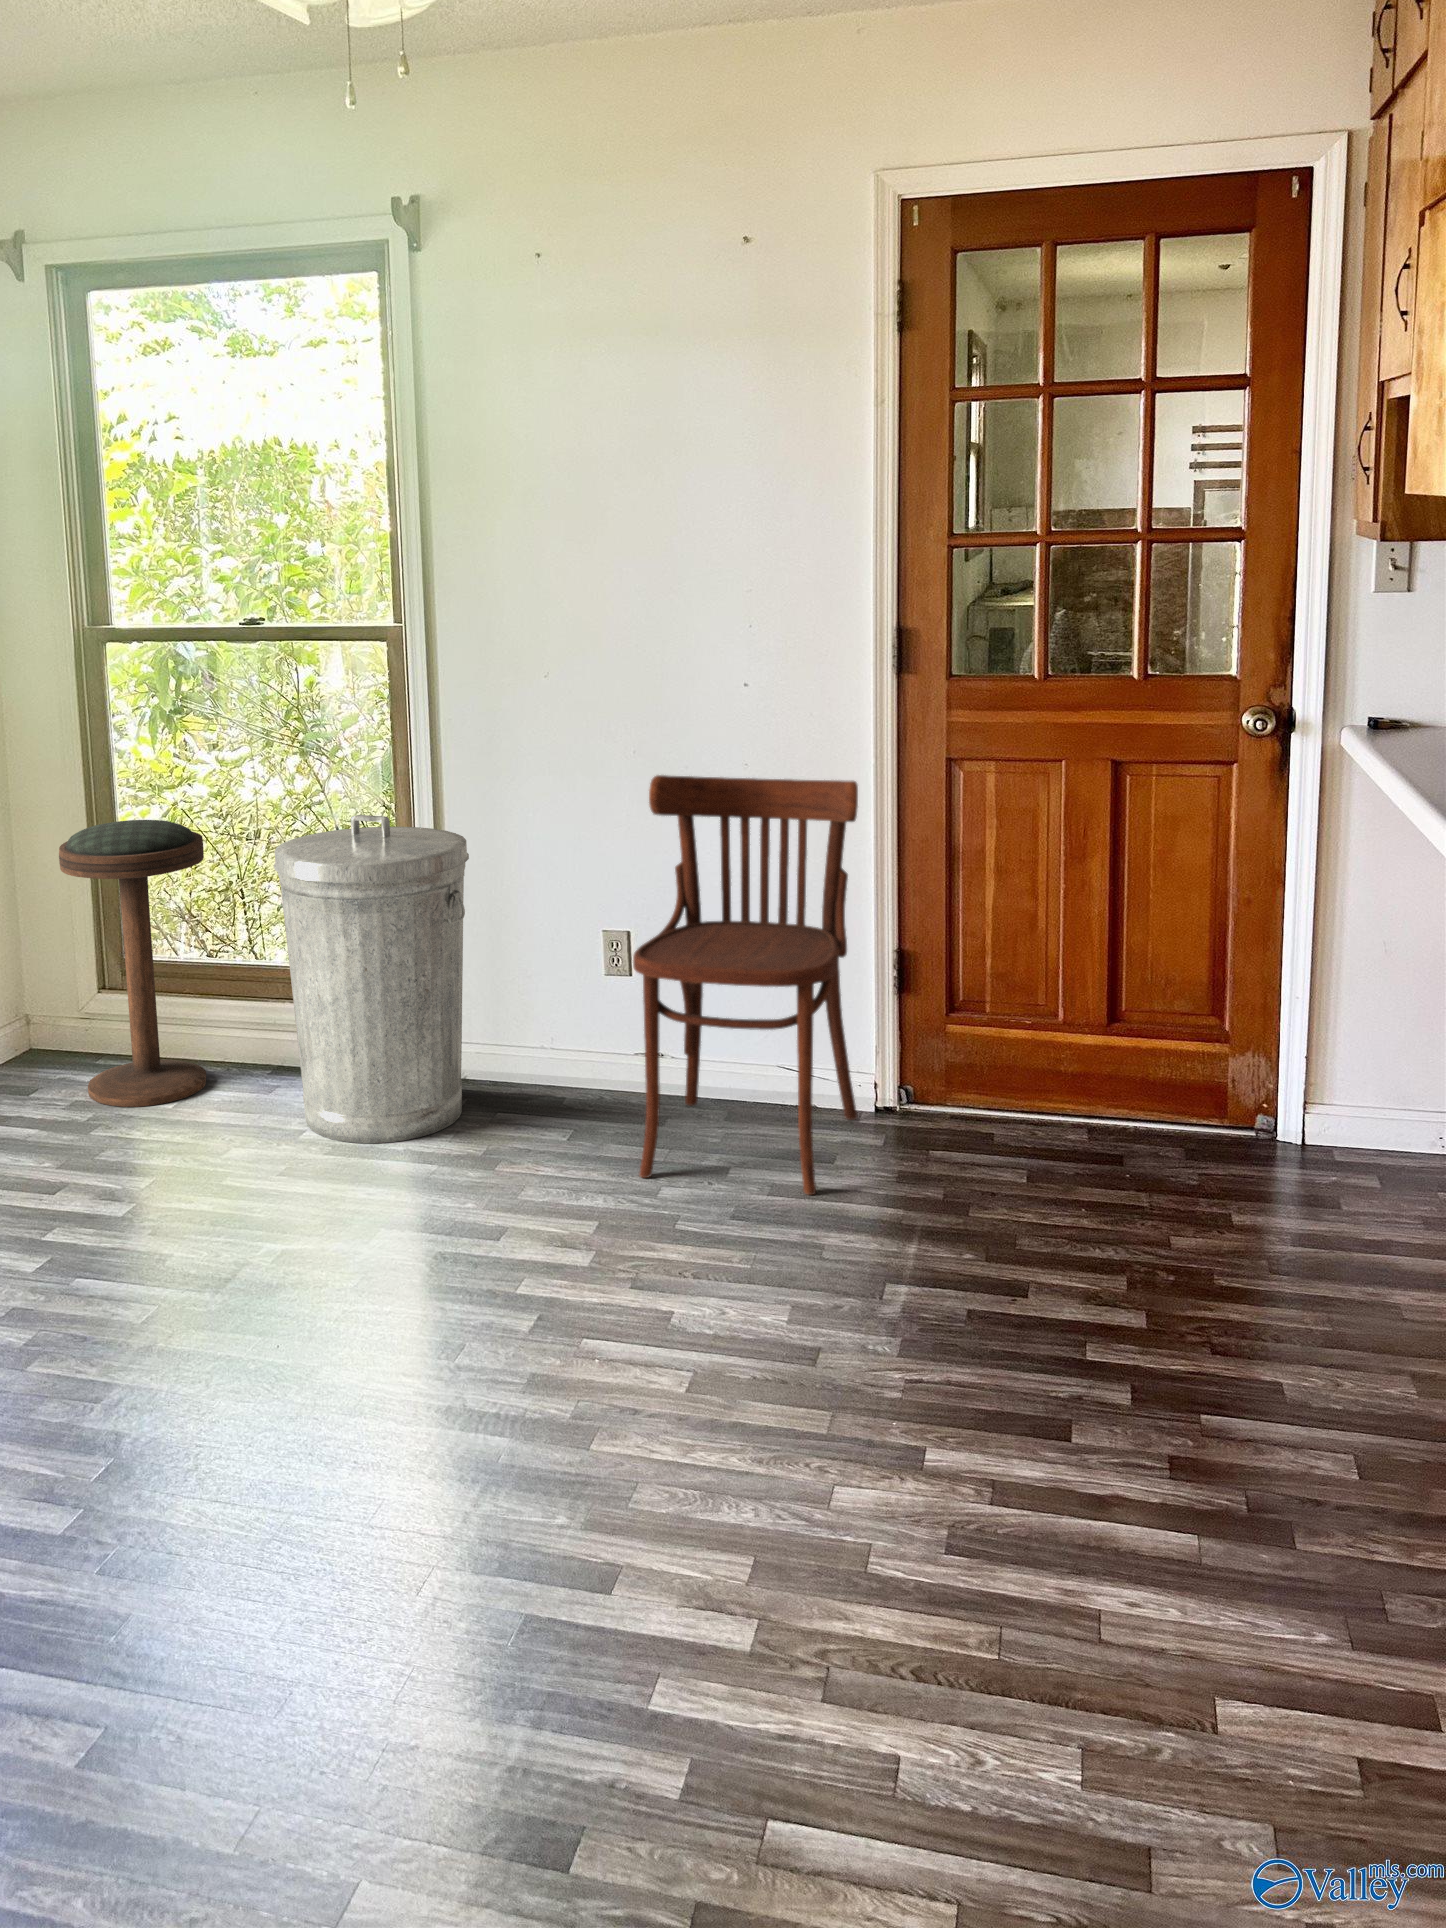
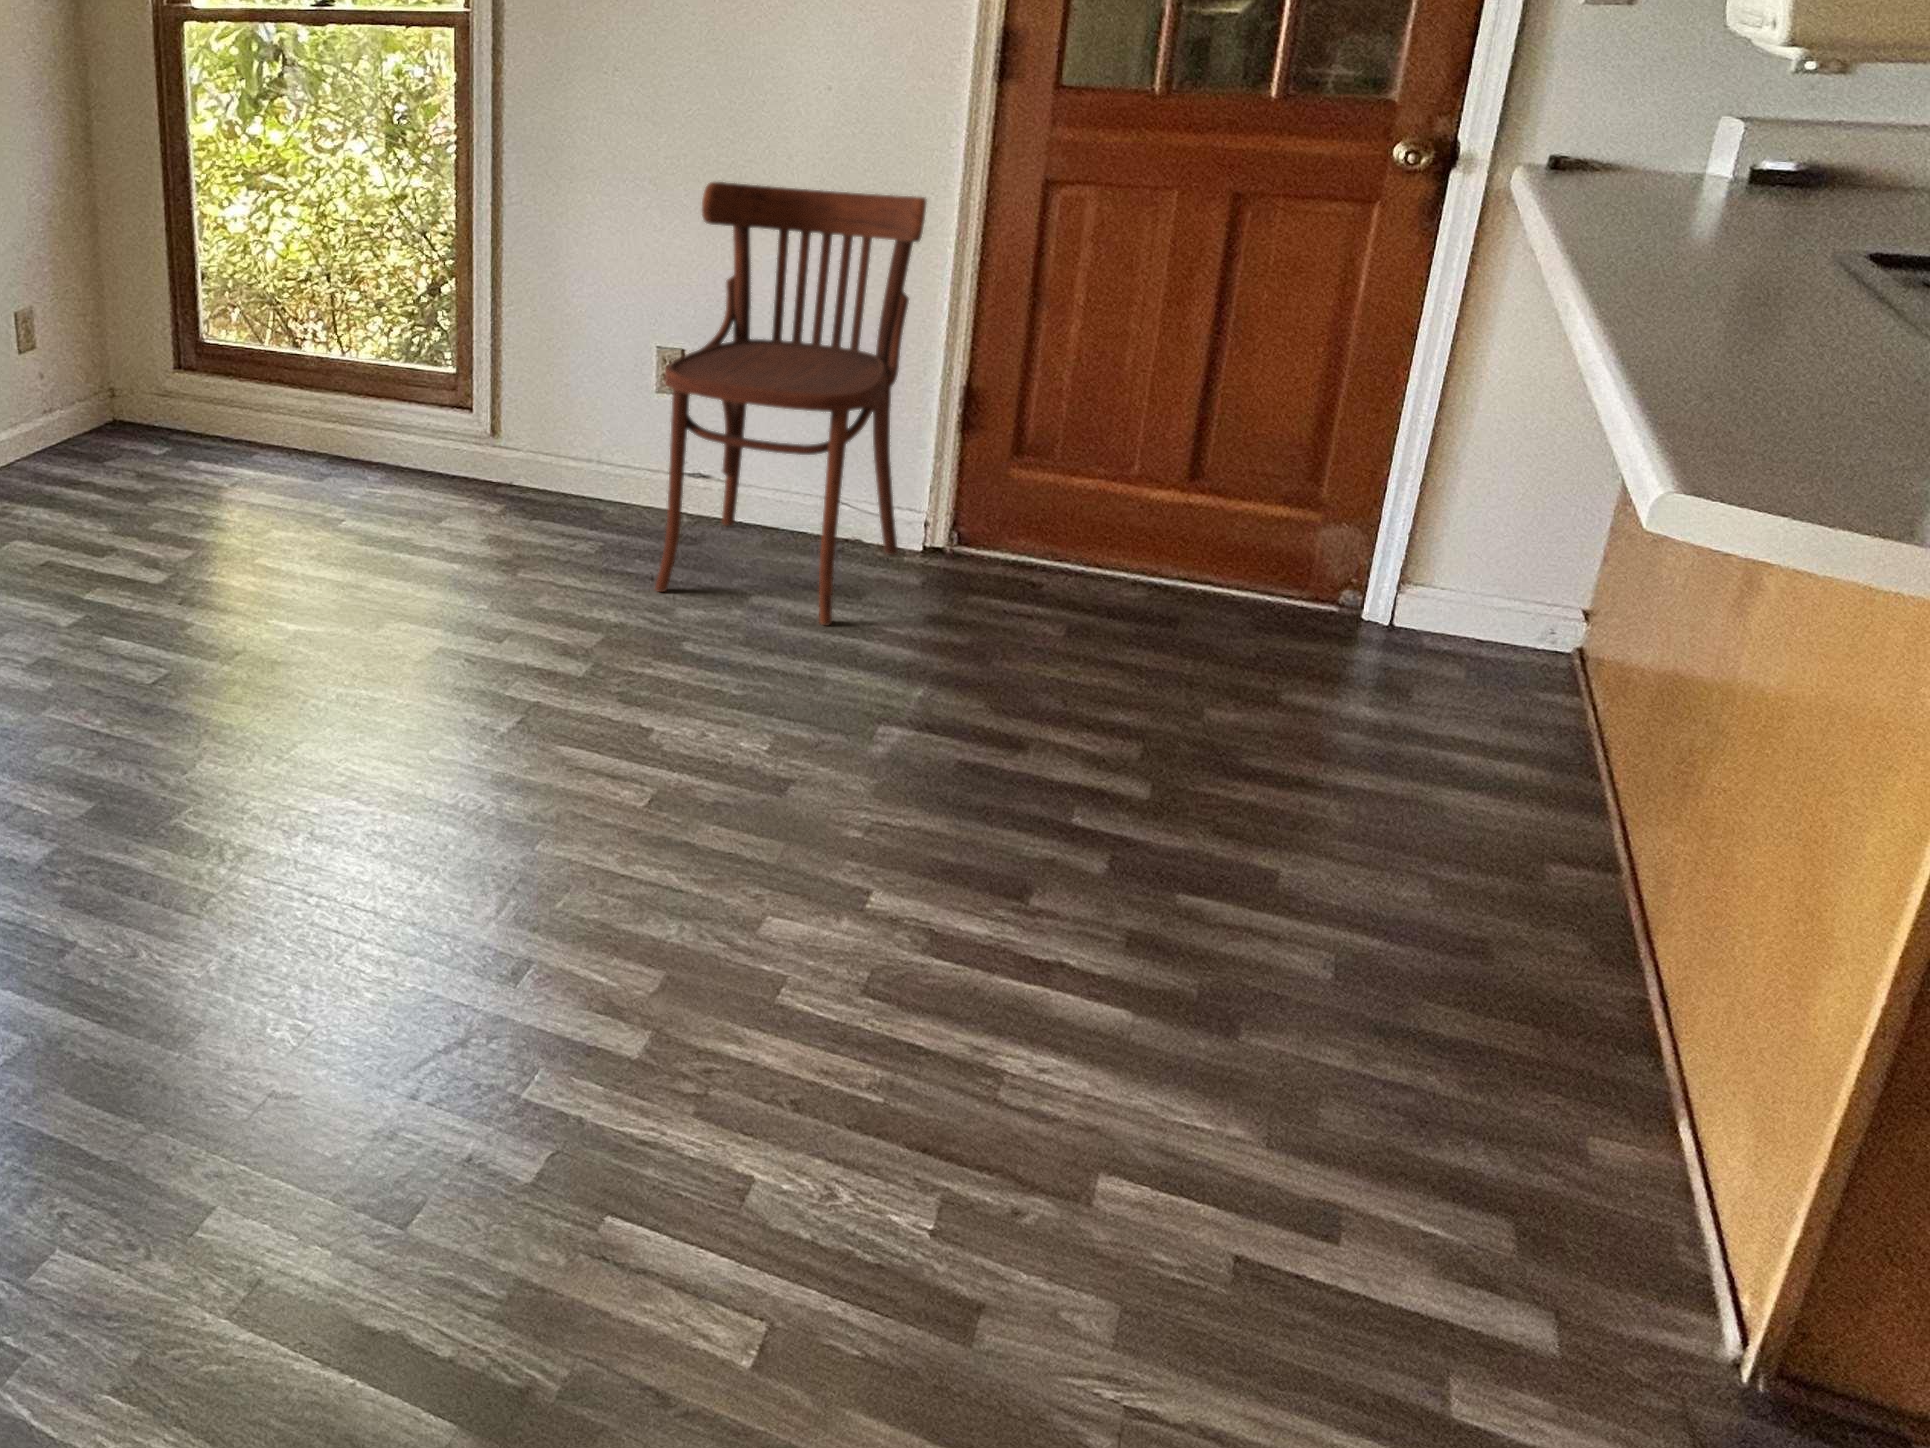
trash can: present [274,815,469,1143] -> none [323,209,516,534]
bar stool: present [59,820,206,1107] -> none [130,204,267,480]

